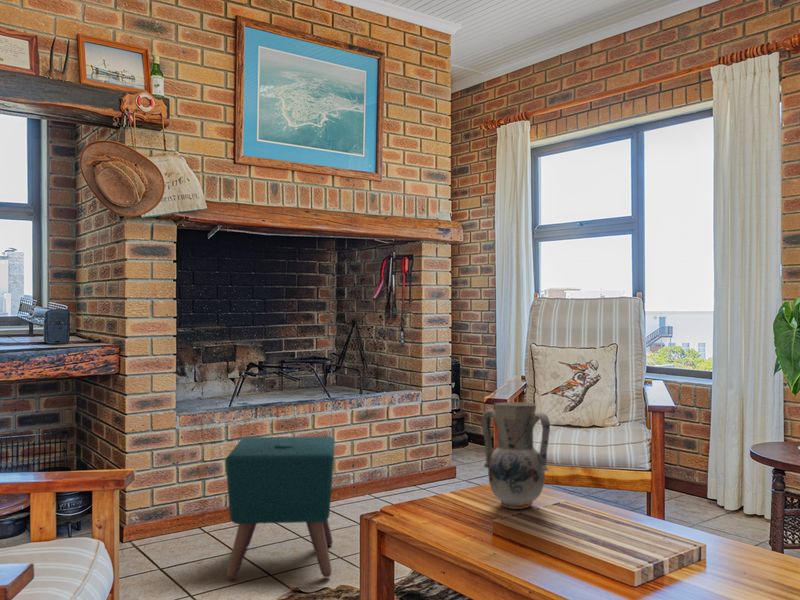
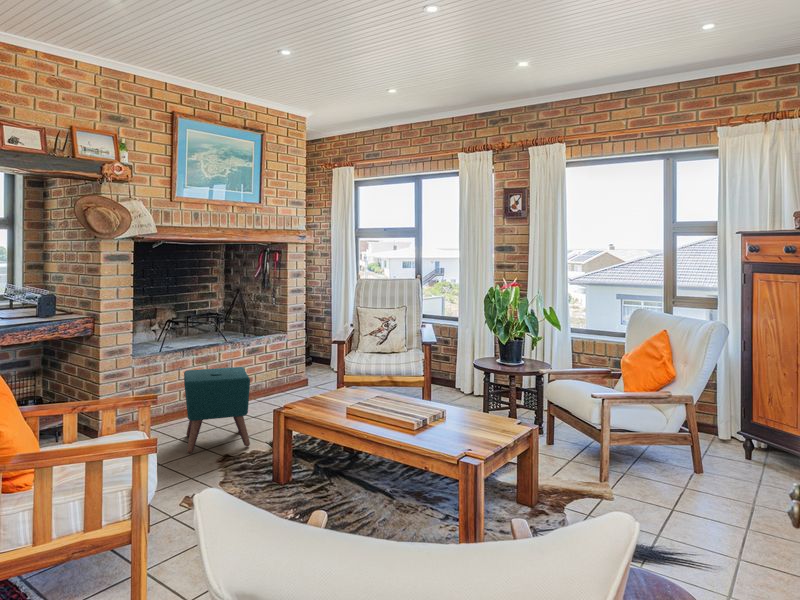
vase: present [482,402,550,509] -> none [339,345,374,399]

